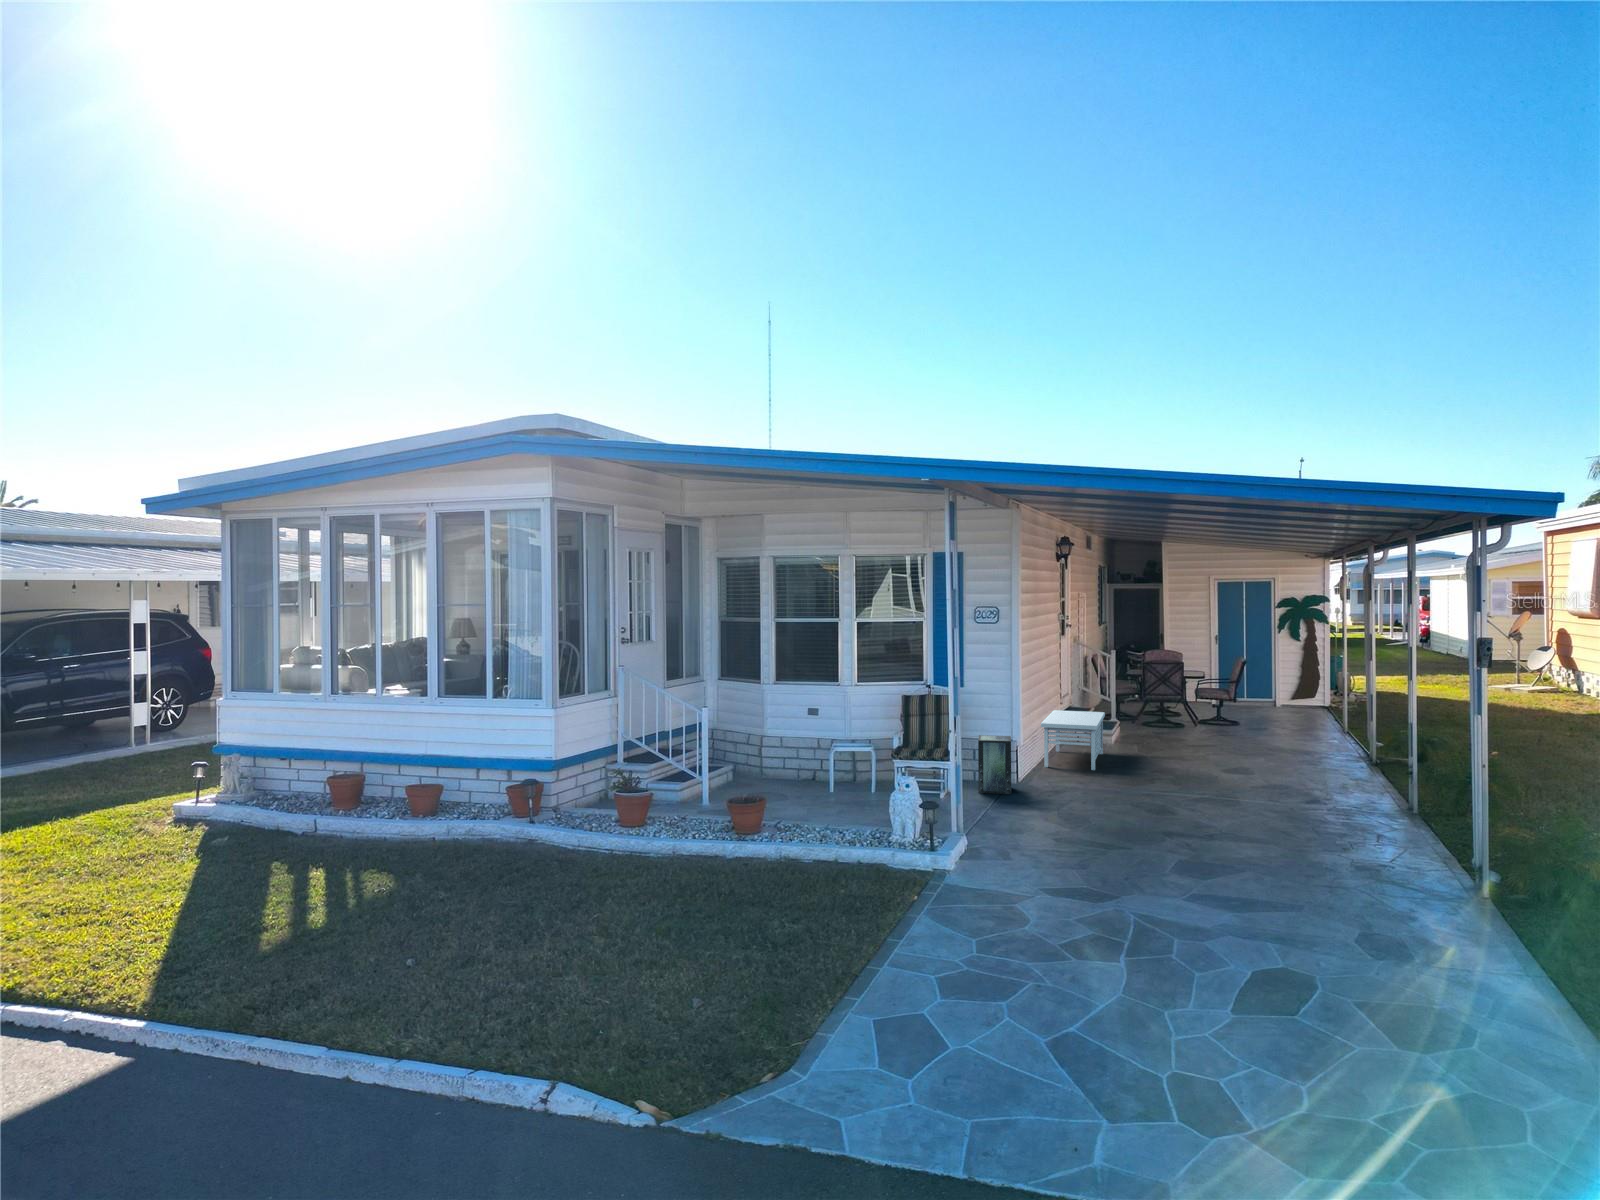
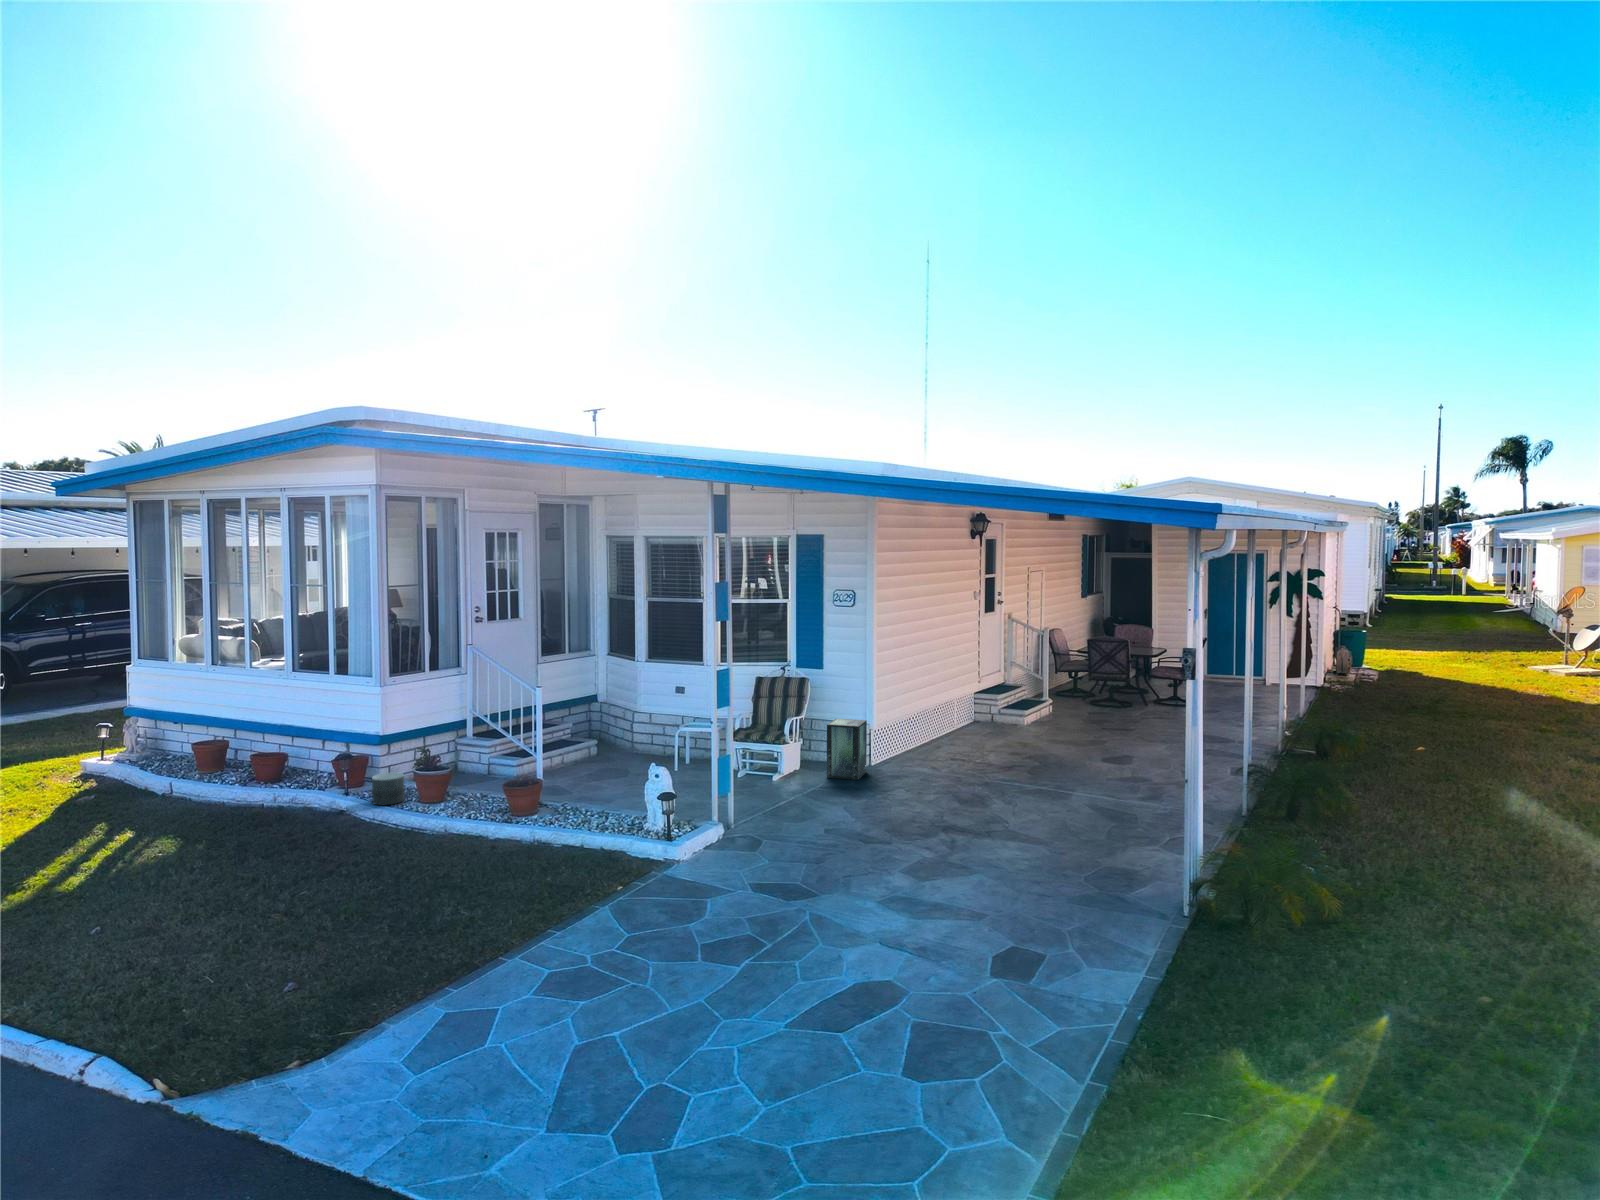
storage bench: present [1041,710,1105,770] -> none [923,691,1008,756]
planter: none [544,800,576,834] -> present [372,773,405,805]

